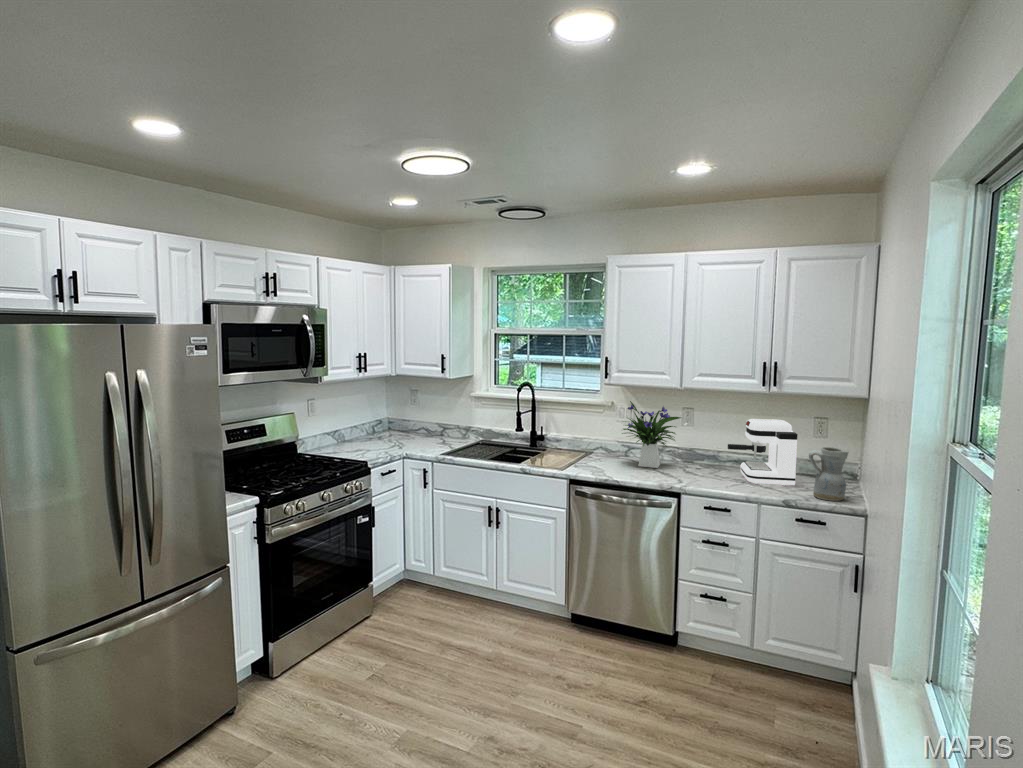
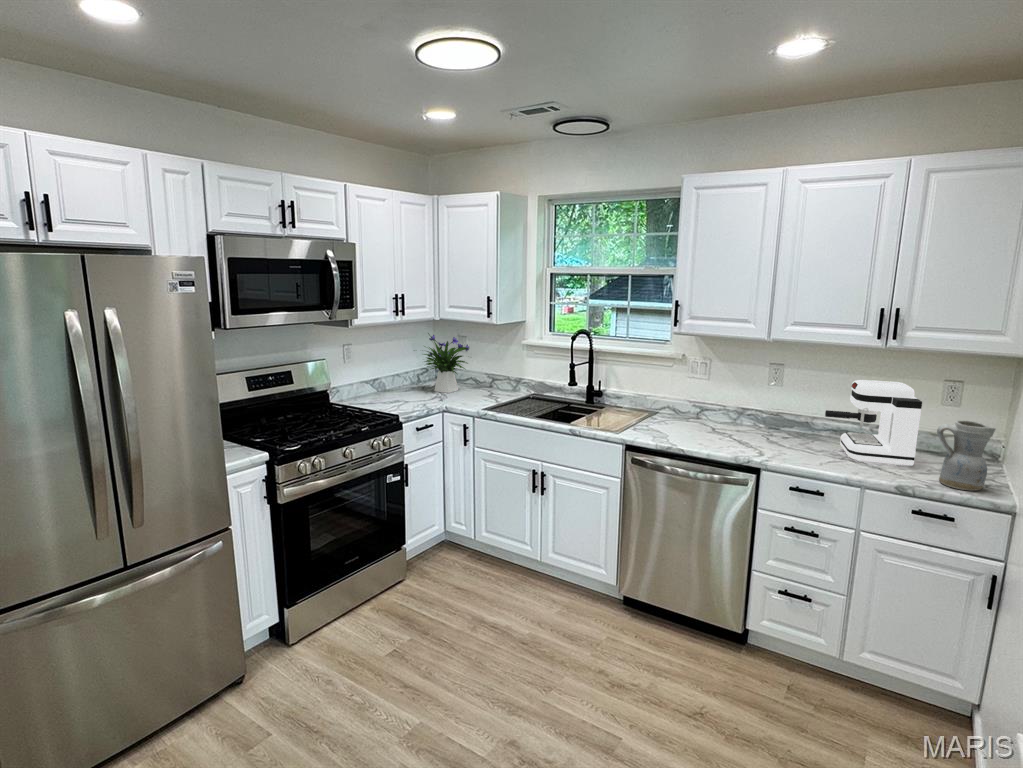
flower arrangement: present [622,401,681,468] -> present [424,333,469,393]

